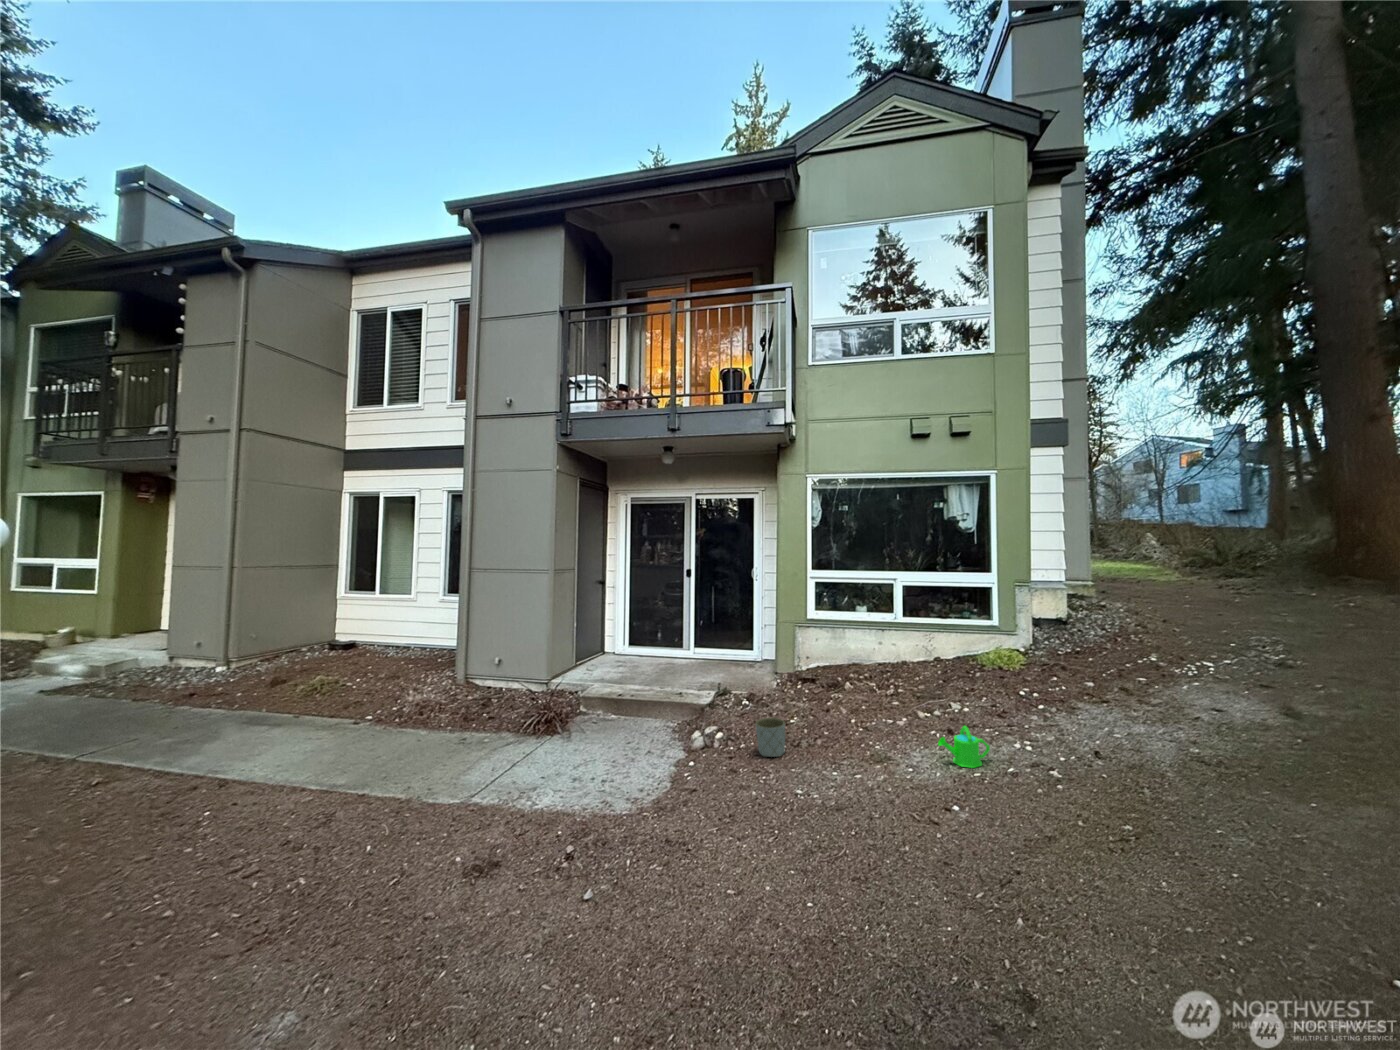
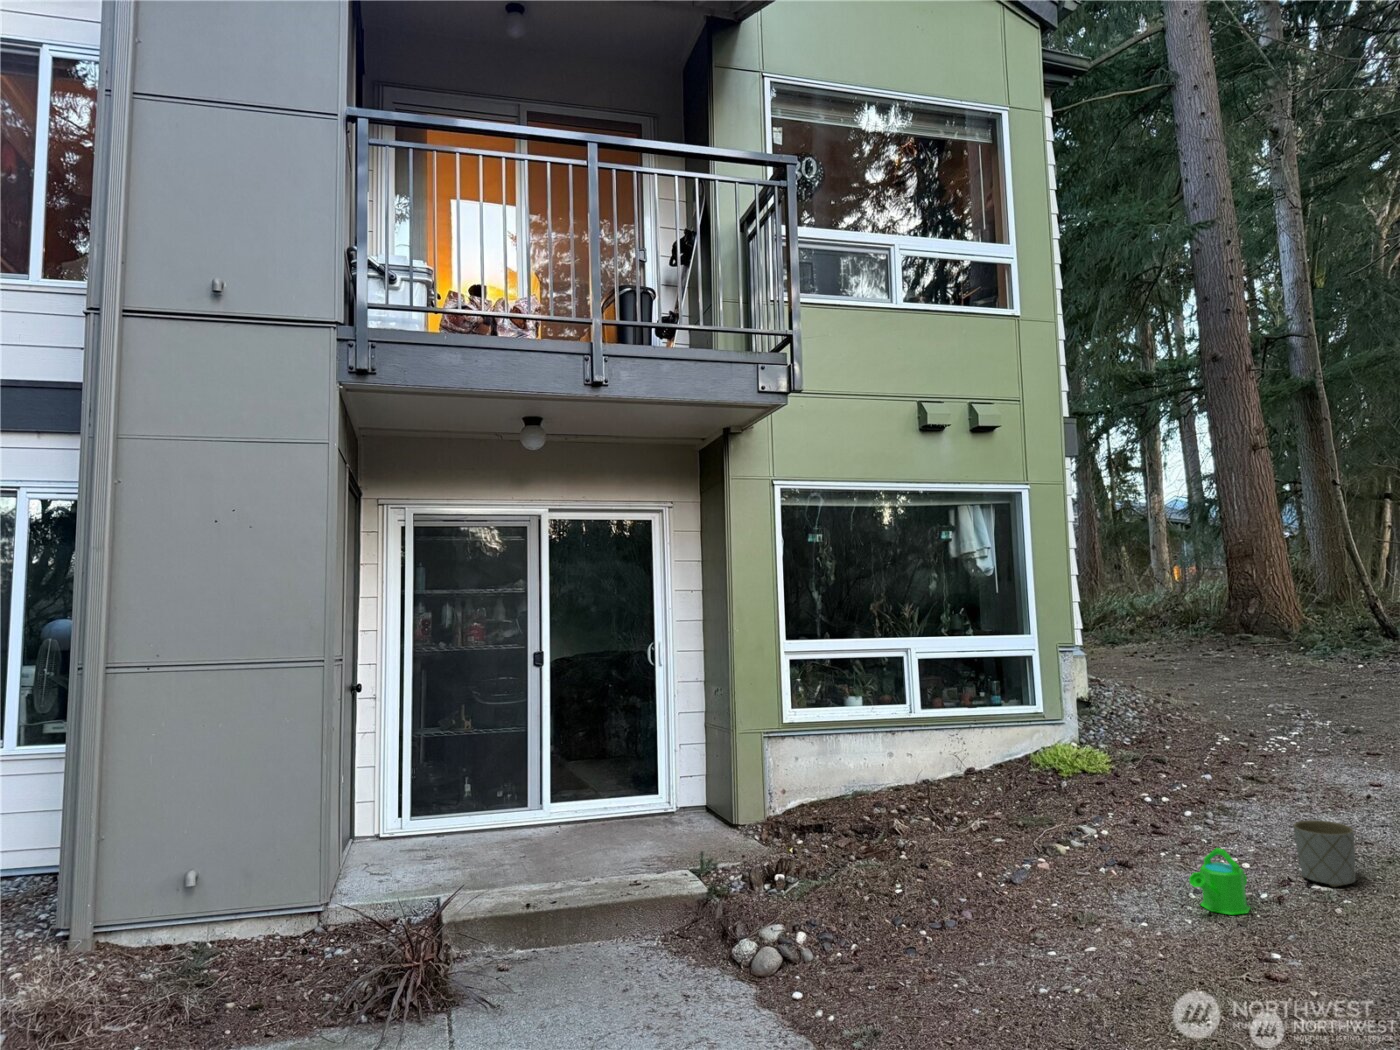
planter: present [756,718,785,757] -> present [1293,820,1356,887]

